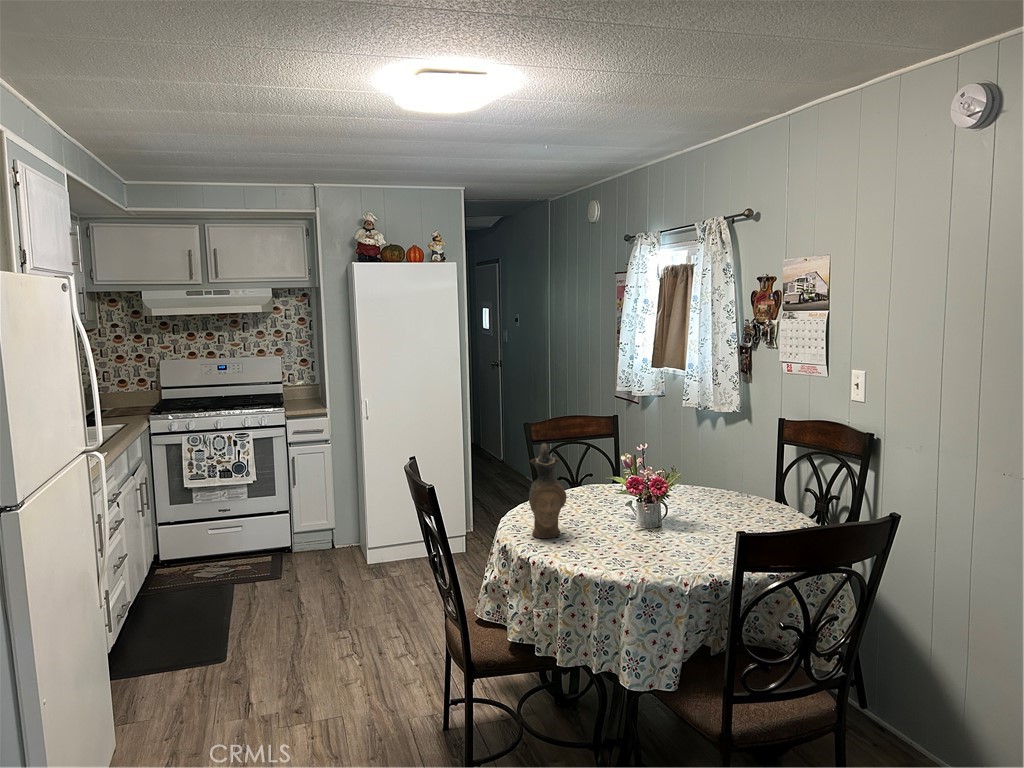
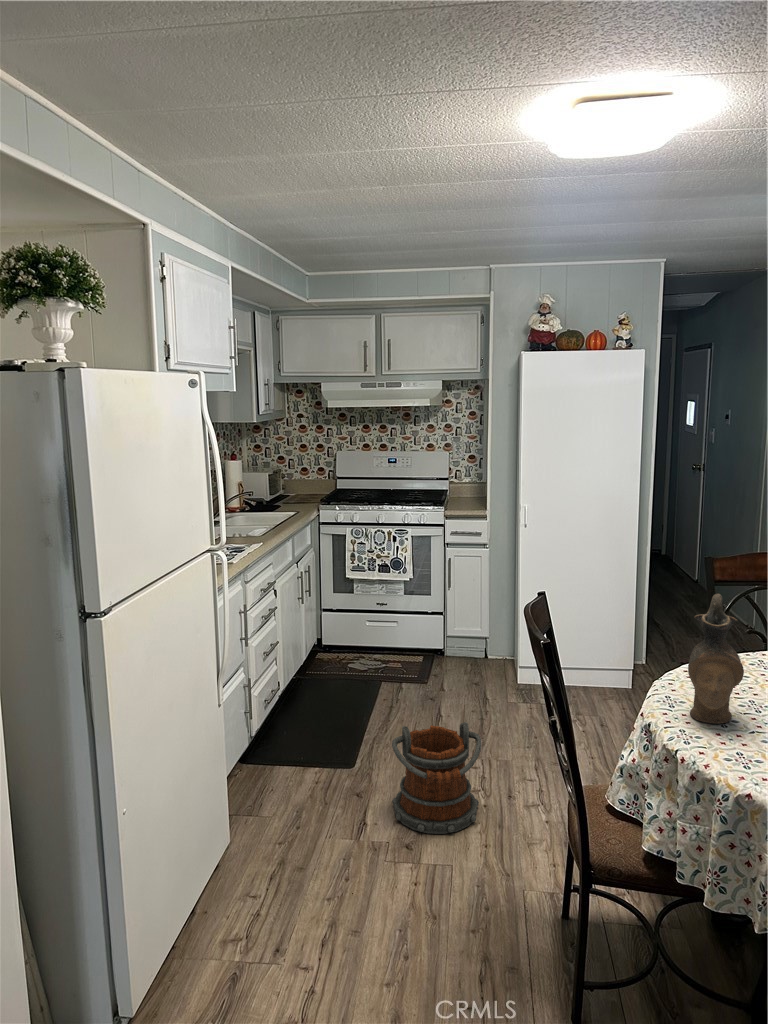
bucket: none [273,594,355,700] -> present [392,722,481,834]

